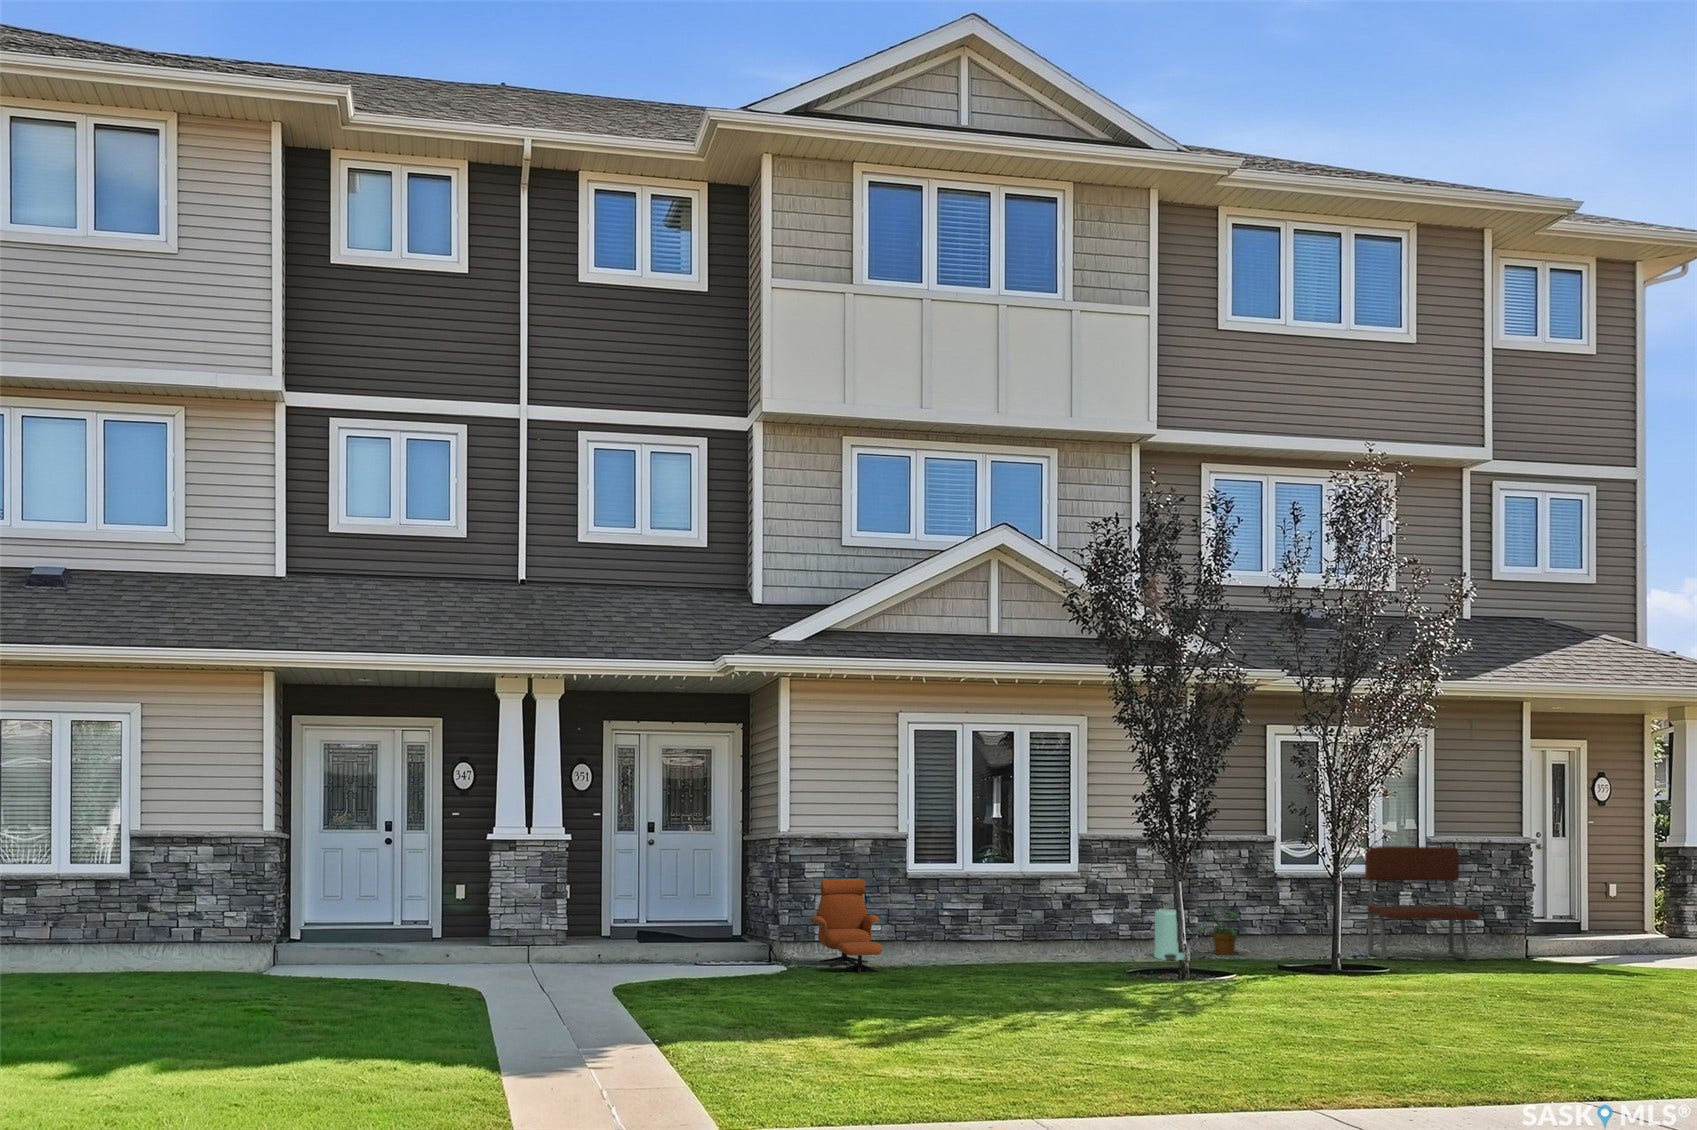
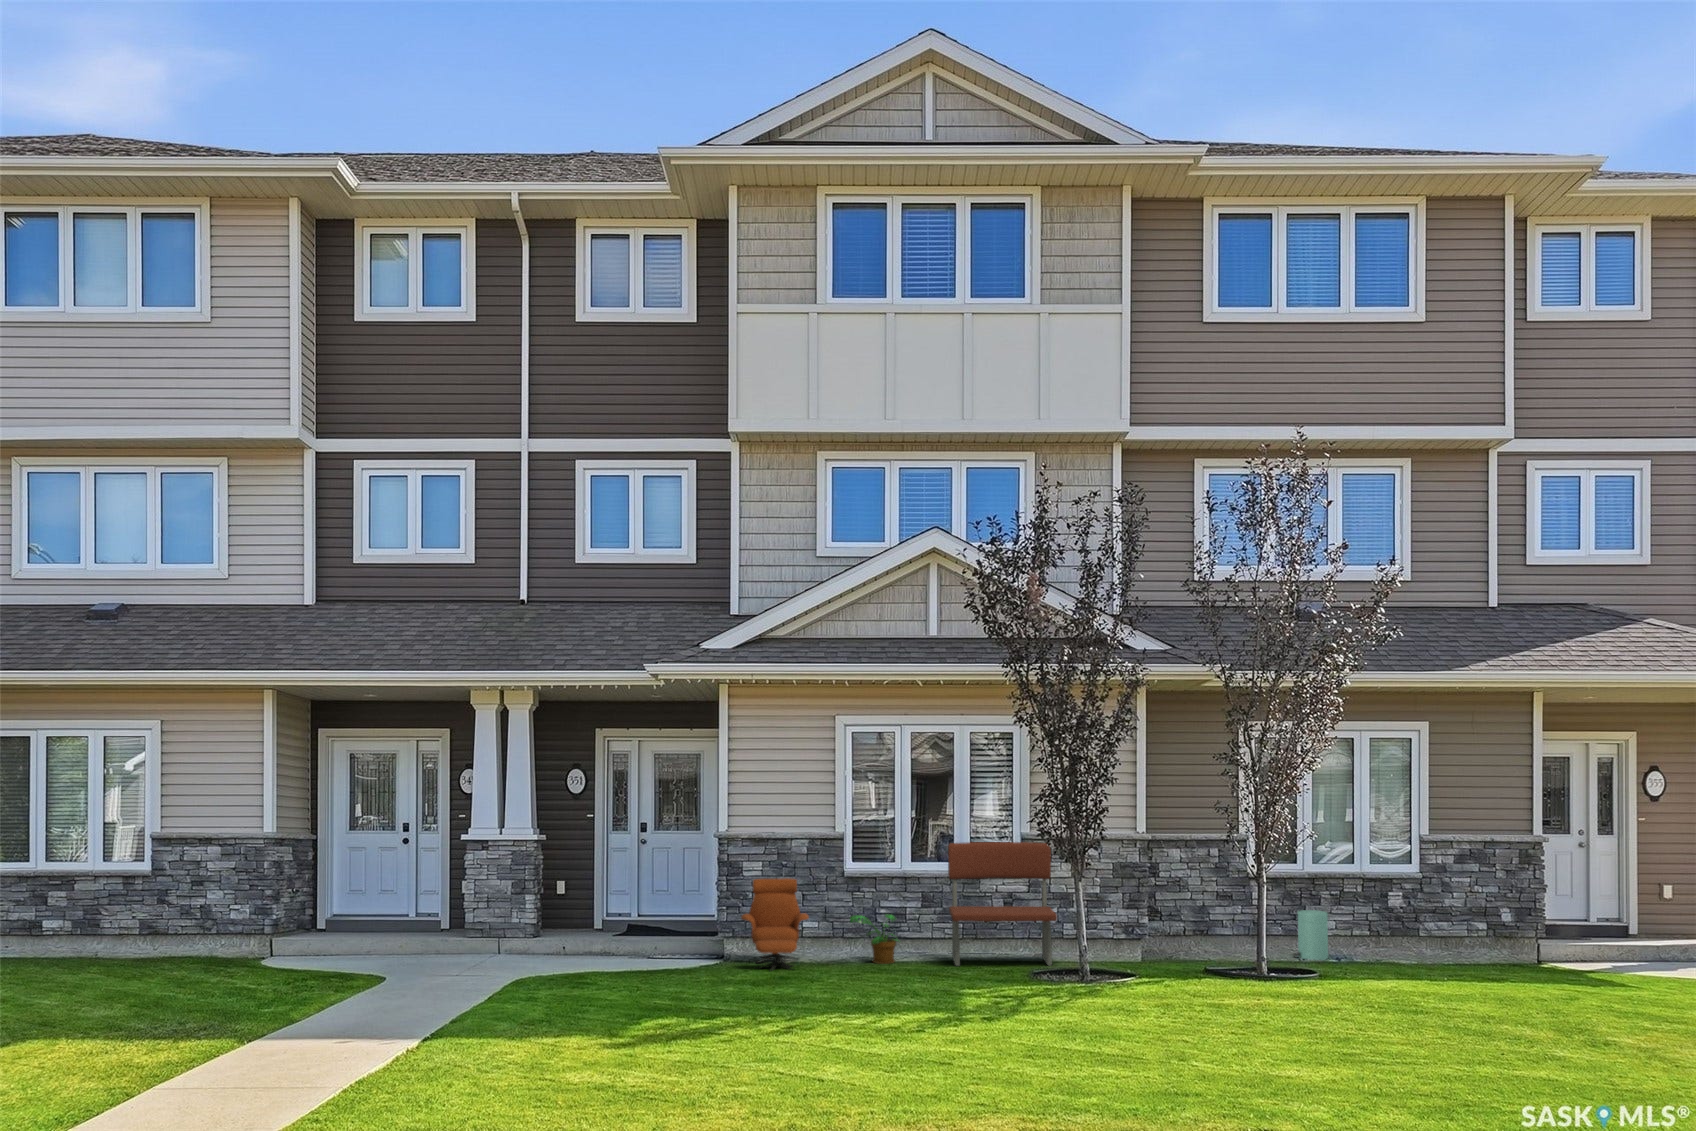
bench: present [1365,846,1479,961] -> present [948,842,1057,966]
potted plant: present [1196,908,1241,955] -> present [850,914,901,964]
trash can: present [1154,910,1185,960] -> present [1293,910,1328,960]

